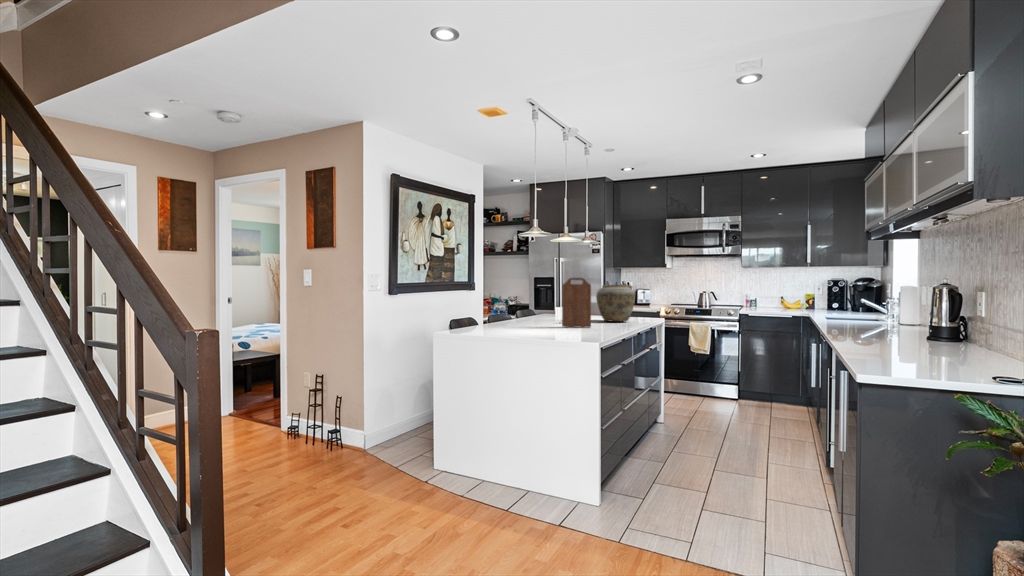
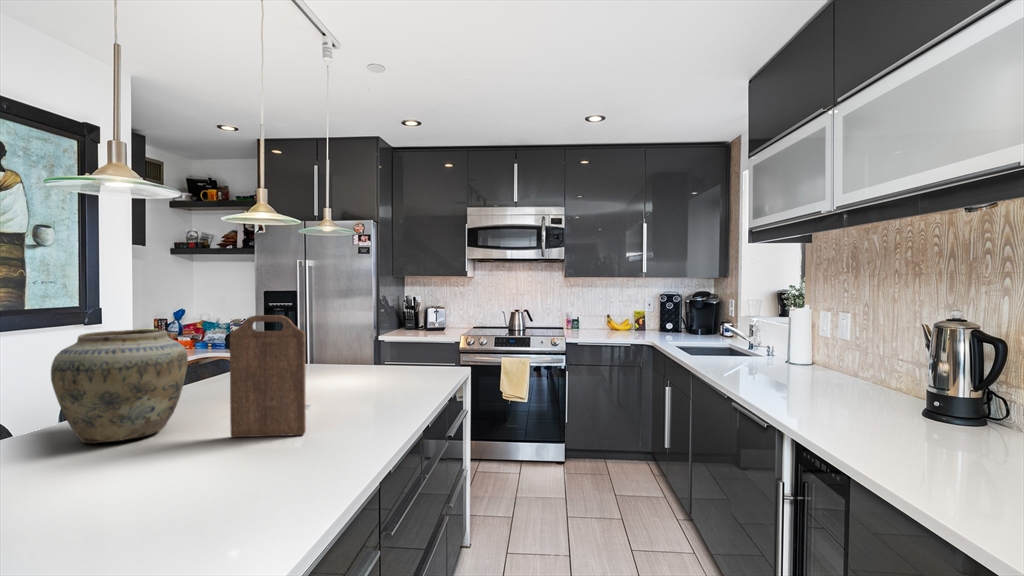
vase: present [596,285,635,321] -> present [51,329,188,443]

